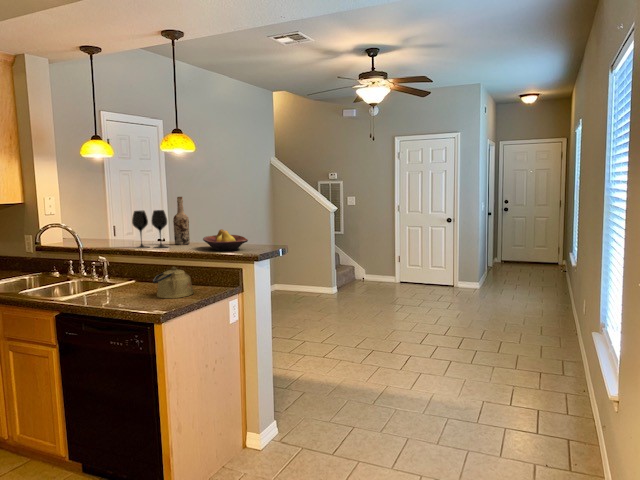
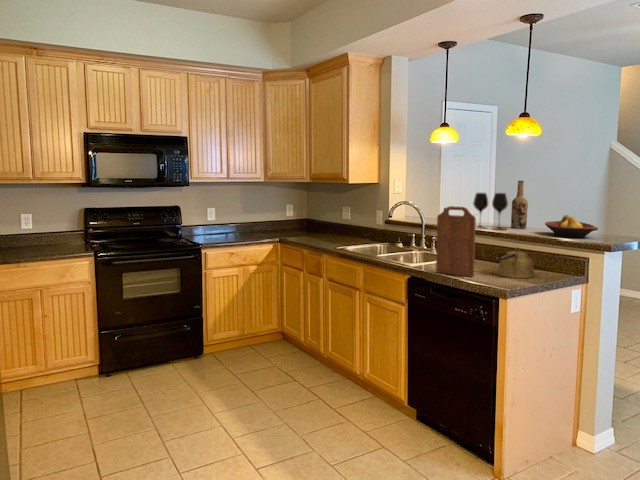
cutting board: none [82,229,130,304] -> present [436,206,476,277]

